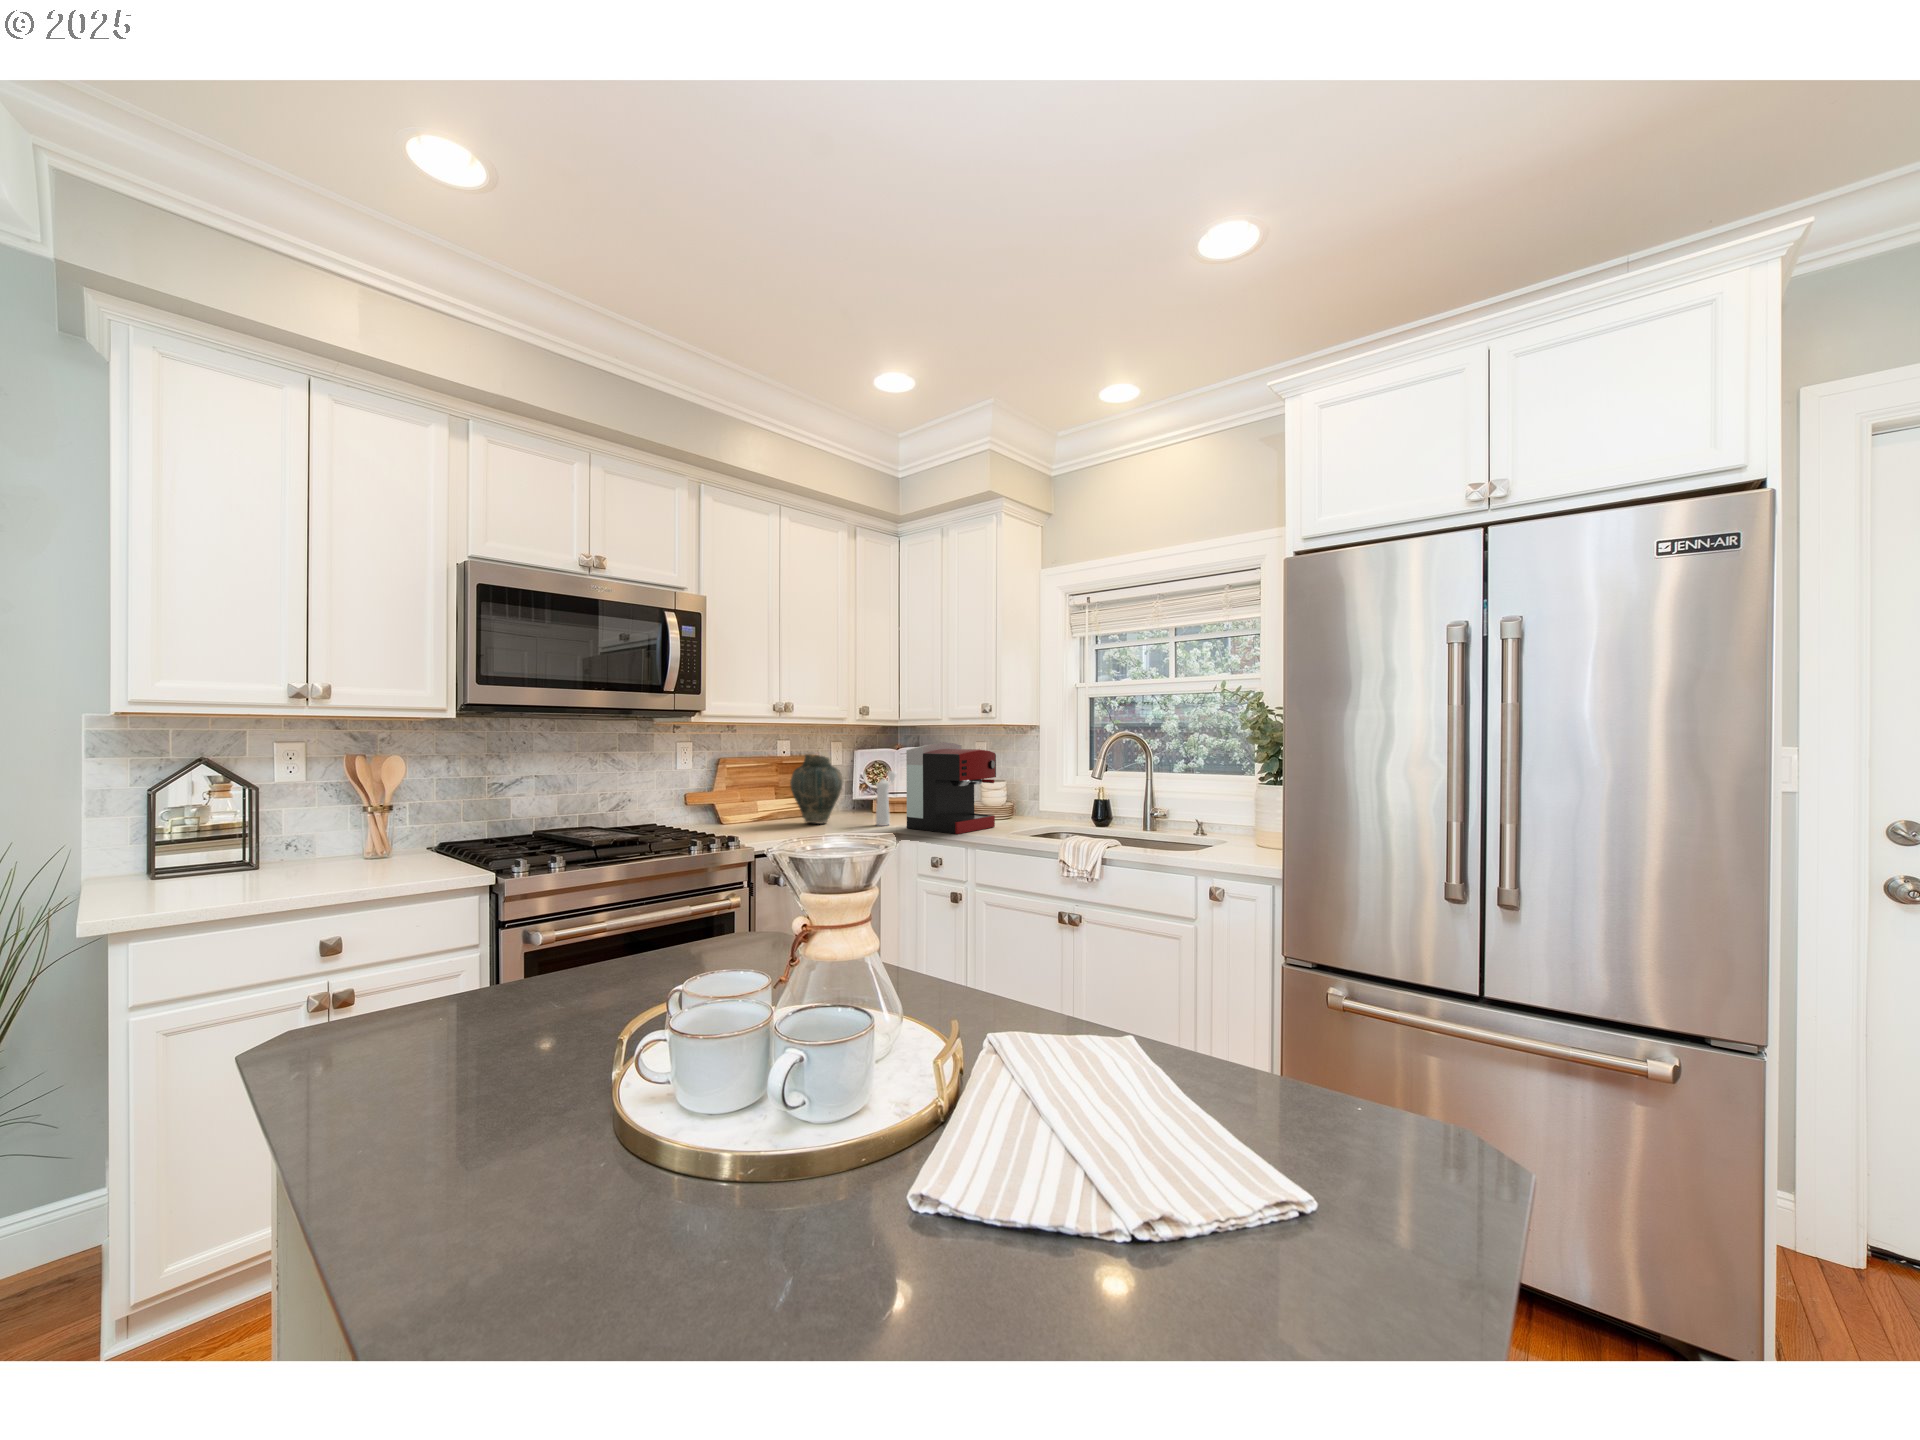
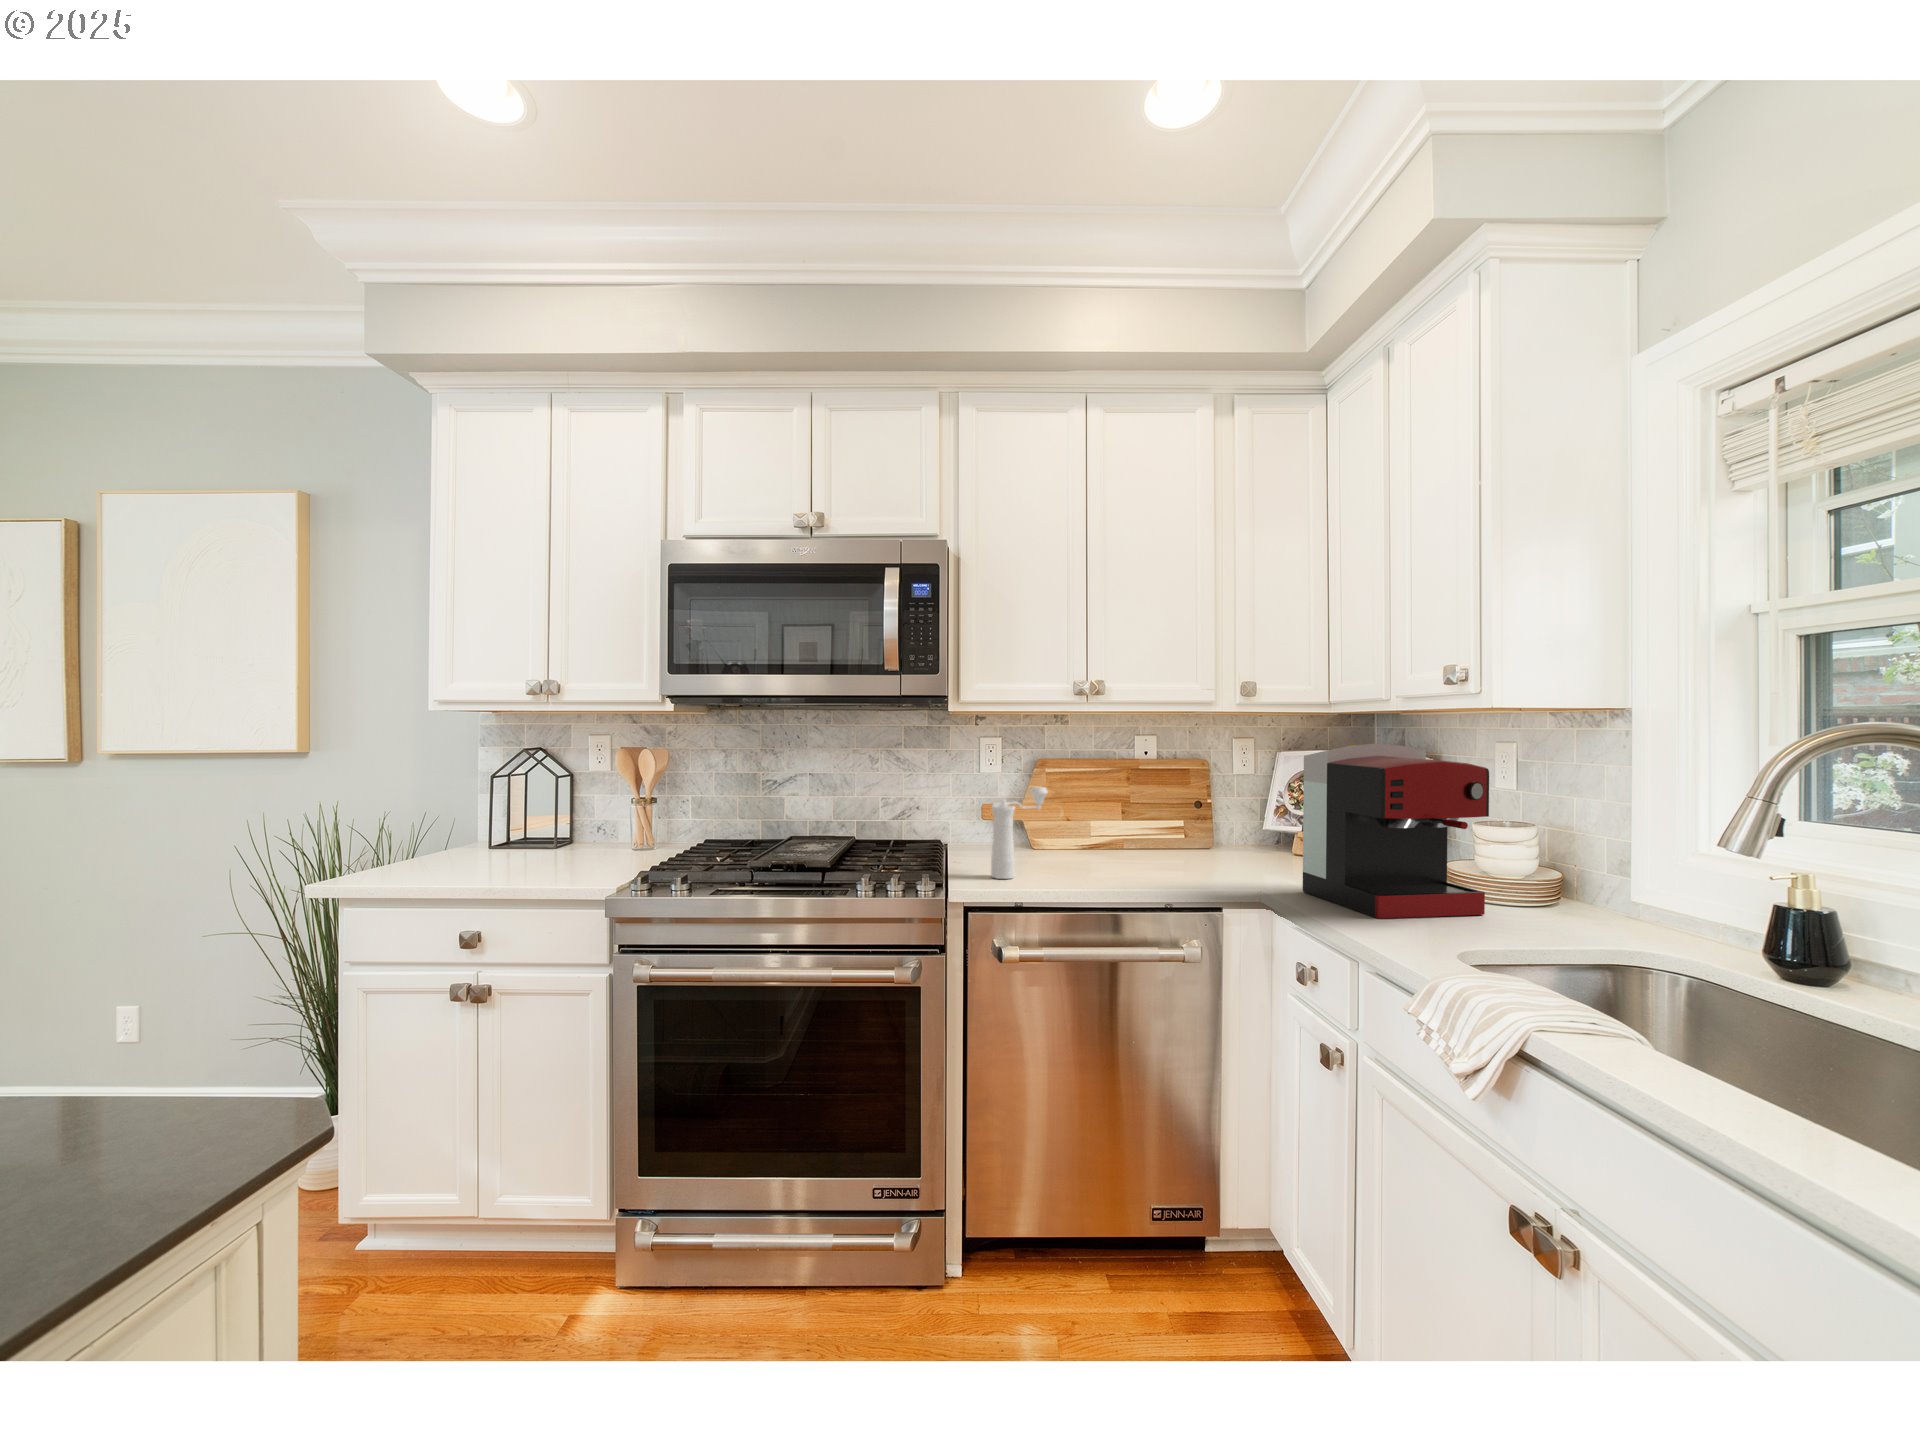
vase: present [790,754,843,824] -> none [1137,755,1218,864]
pepper mill: present [876,771,897,826] -> present [991,787,1047,879]

